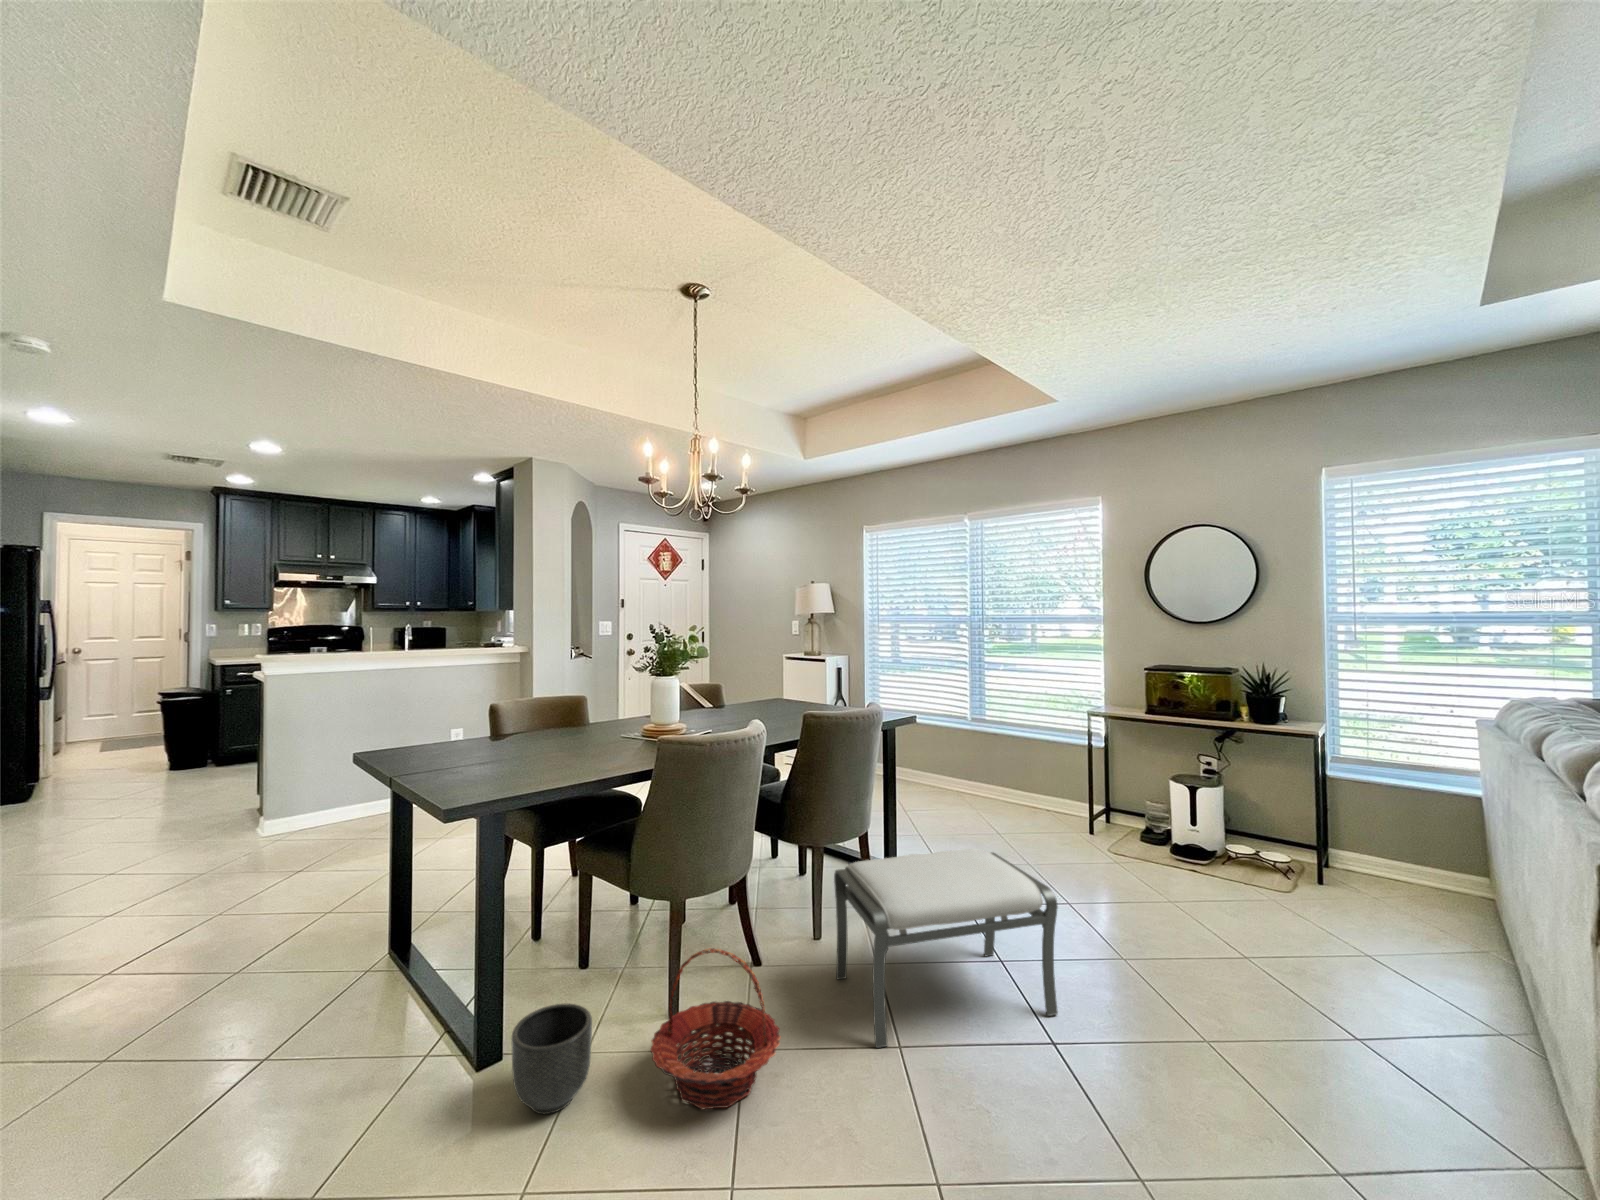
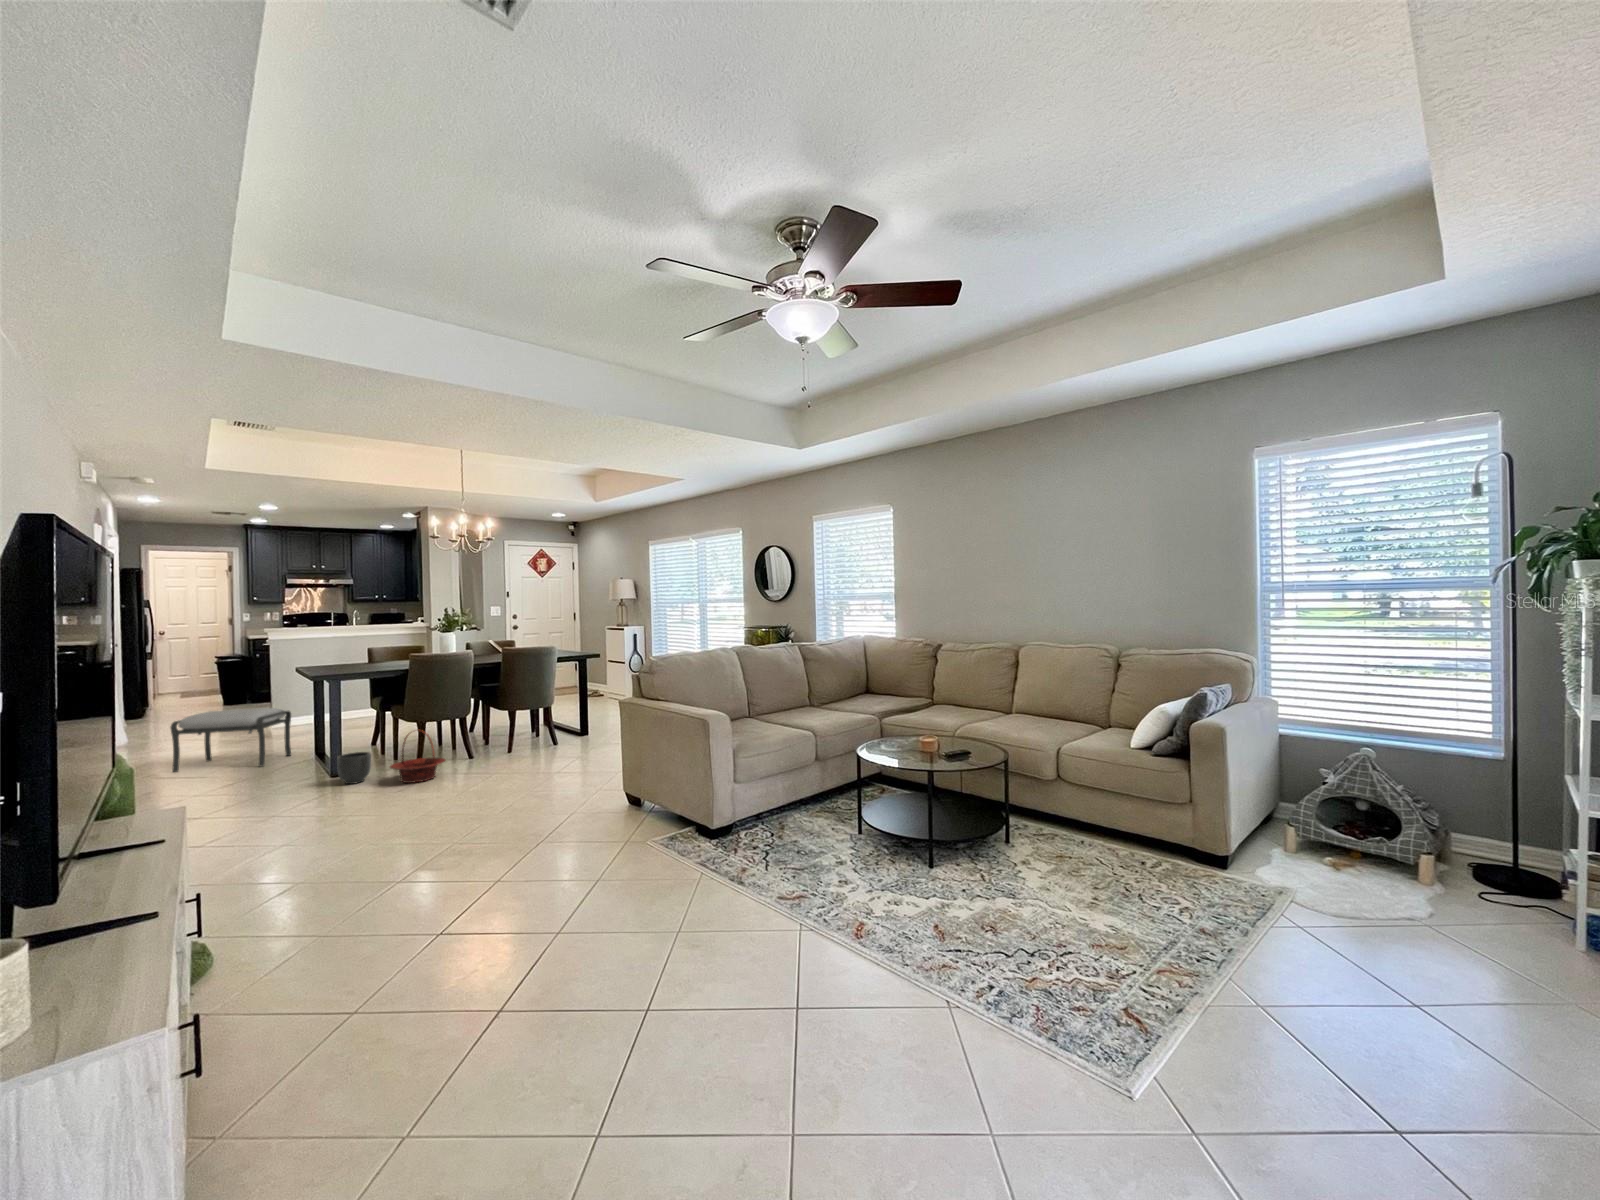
ottoman: present [834,849,1058,1048] -> present [171,708,291,772]

